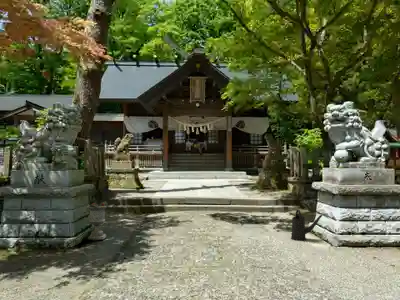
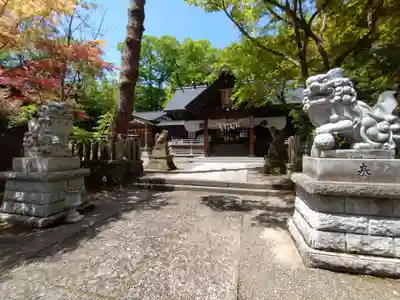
watering can: present [286,210,322,240] -> none [253,206,299,245]

